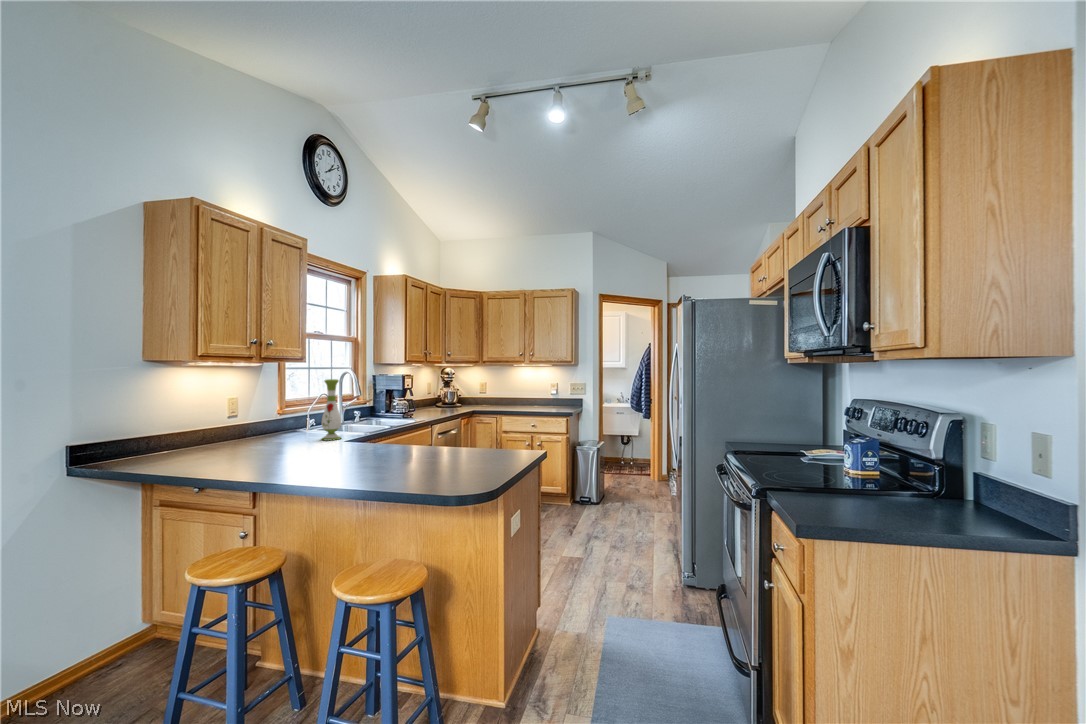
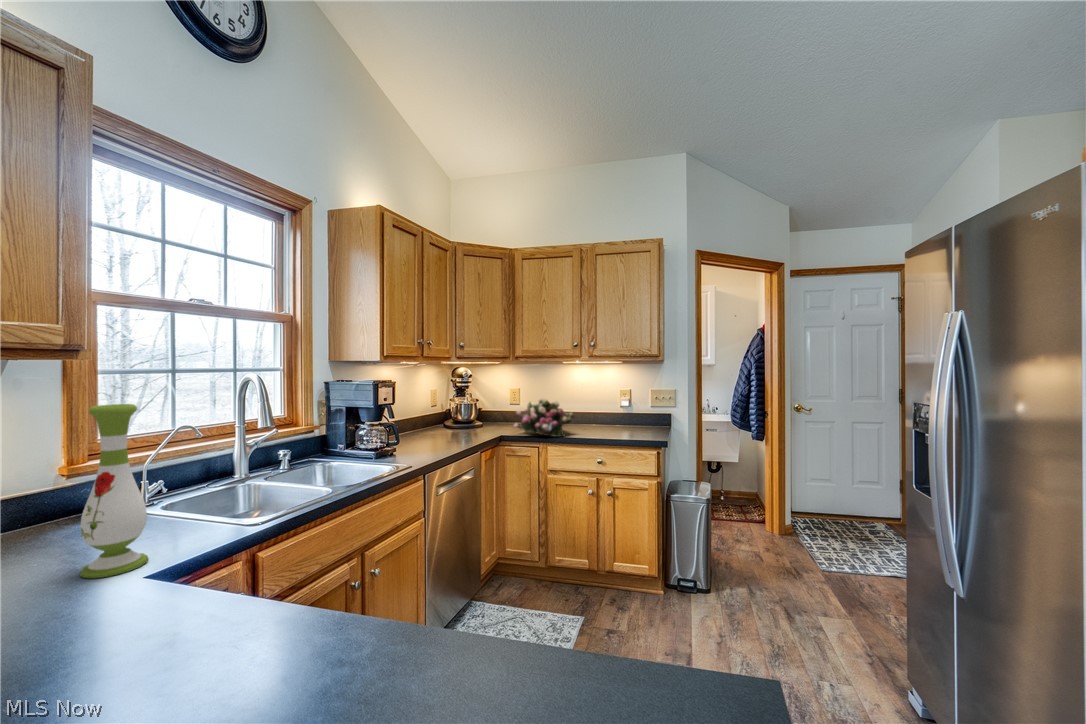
flower arrangement: none [481,387,519,411] -> present [514,398,574,437]

